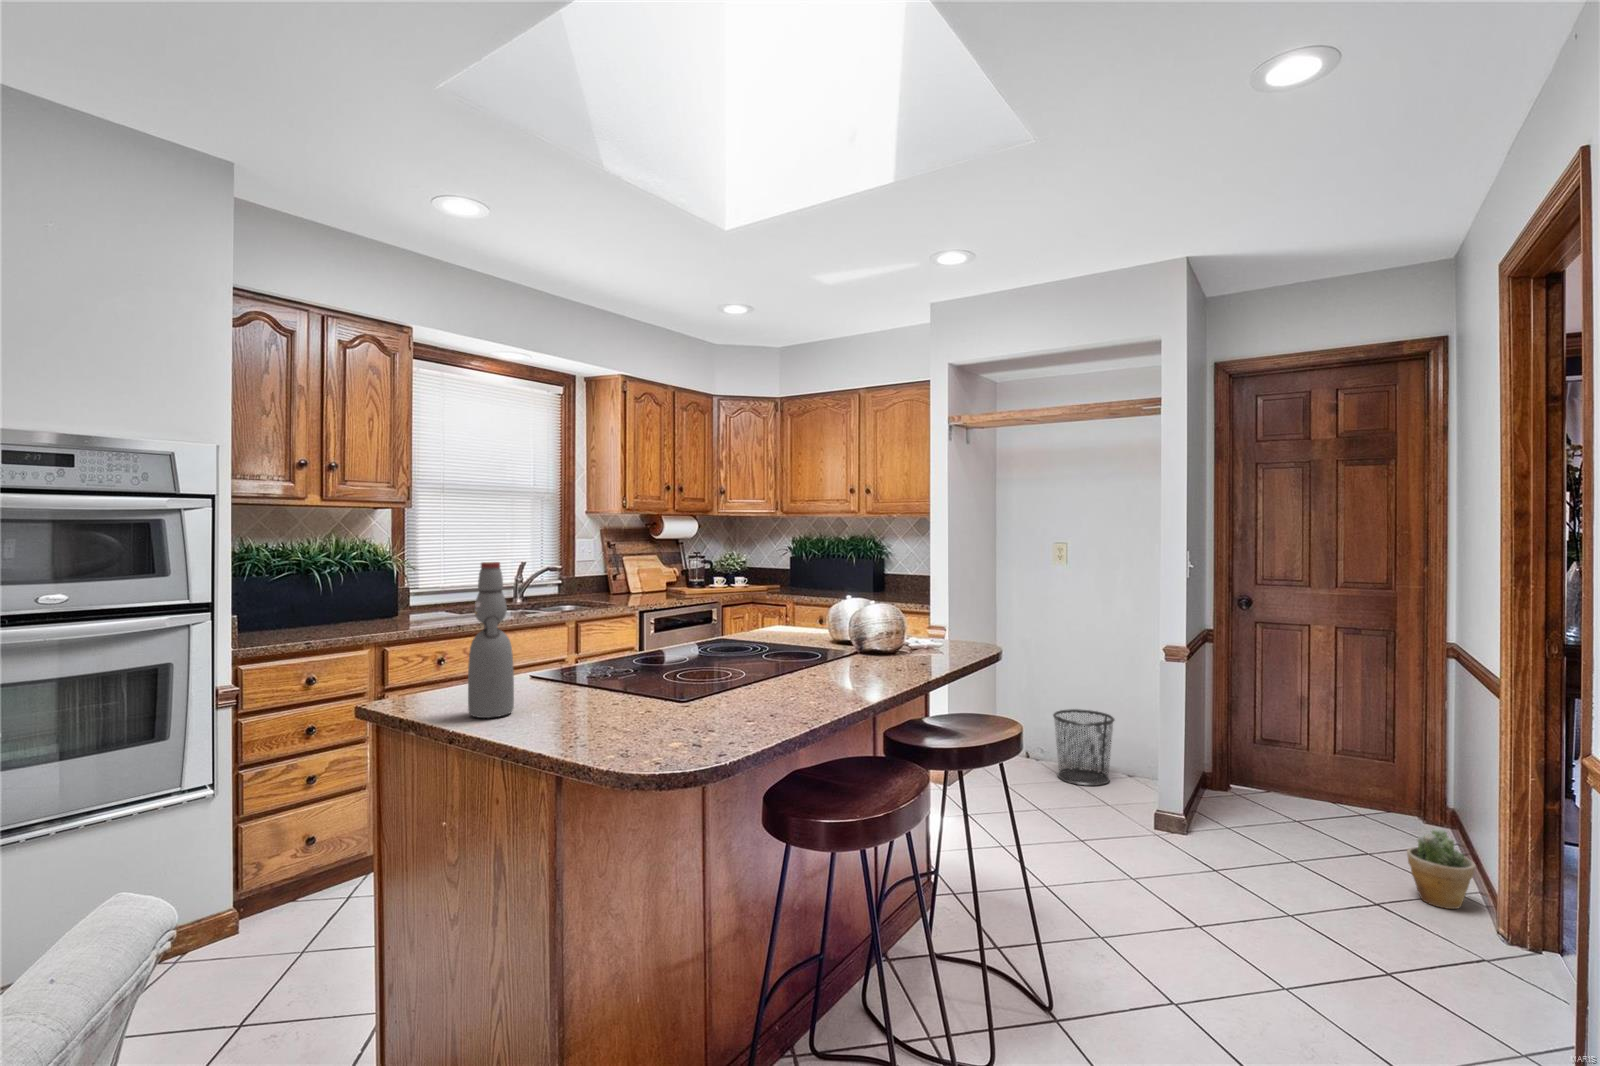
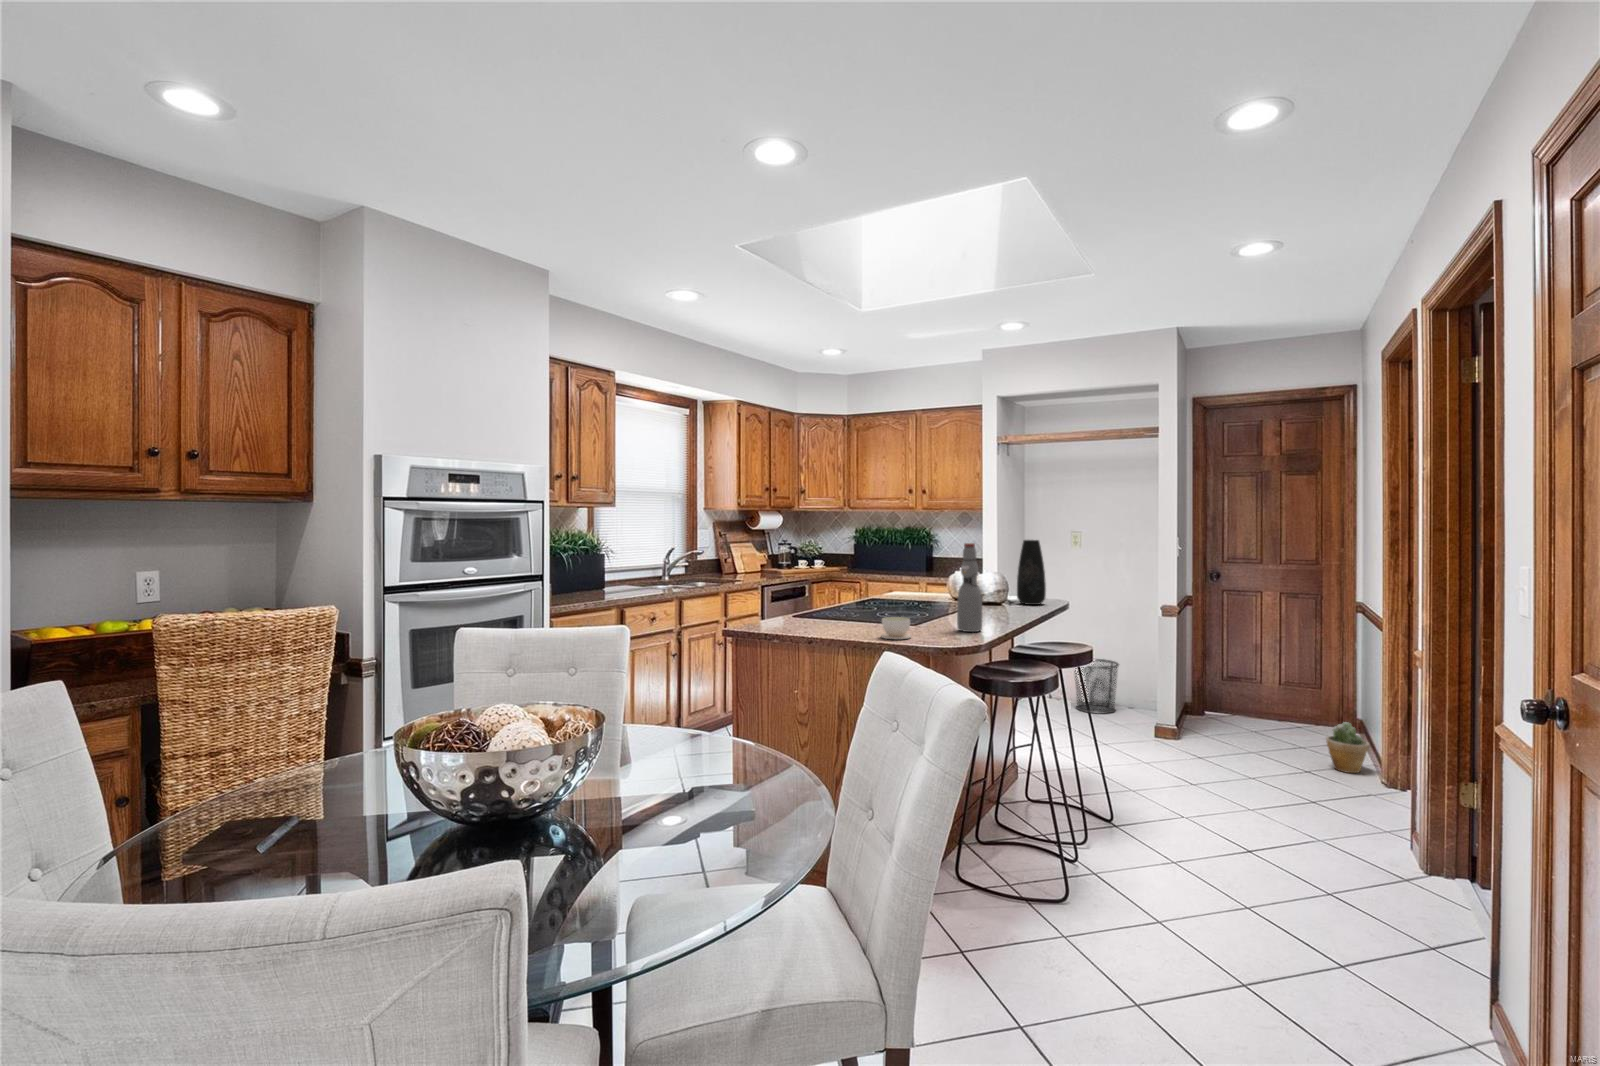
vase: none [922,554,964,655] -> present [1017,540,1046,605]
bottle: present [468,562,514,718] -> present [957,543,982,632]
coffee cup: none [583,695,646,741] -> present [881,617,911,639]

